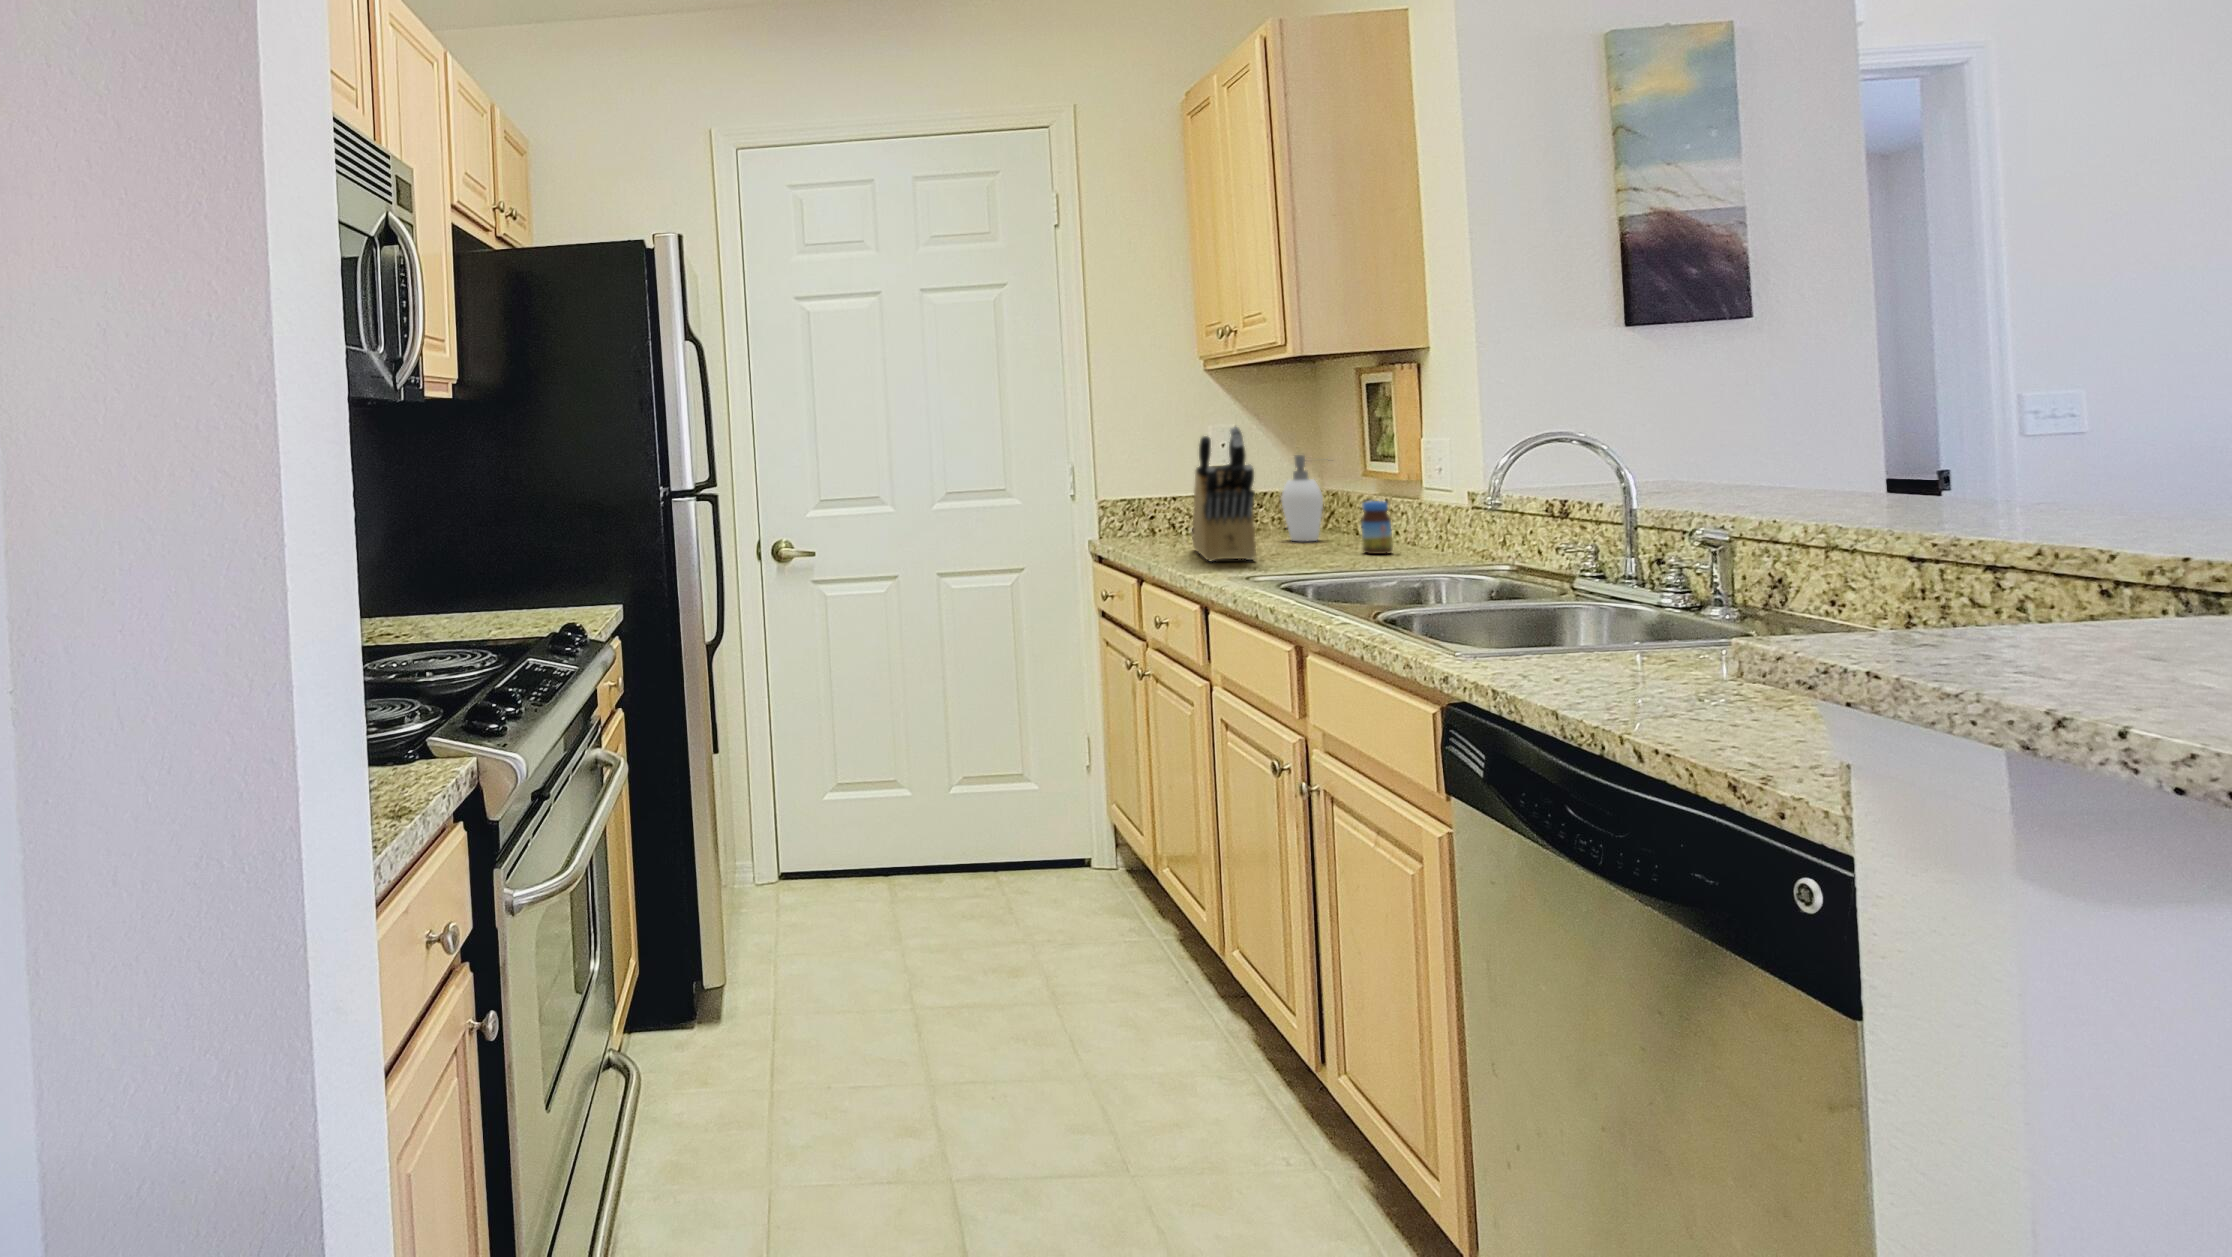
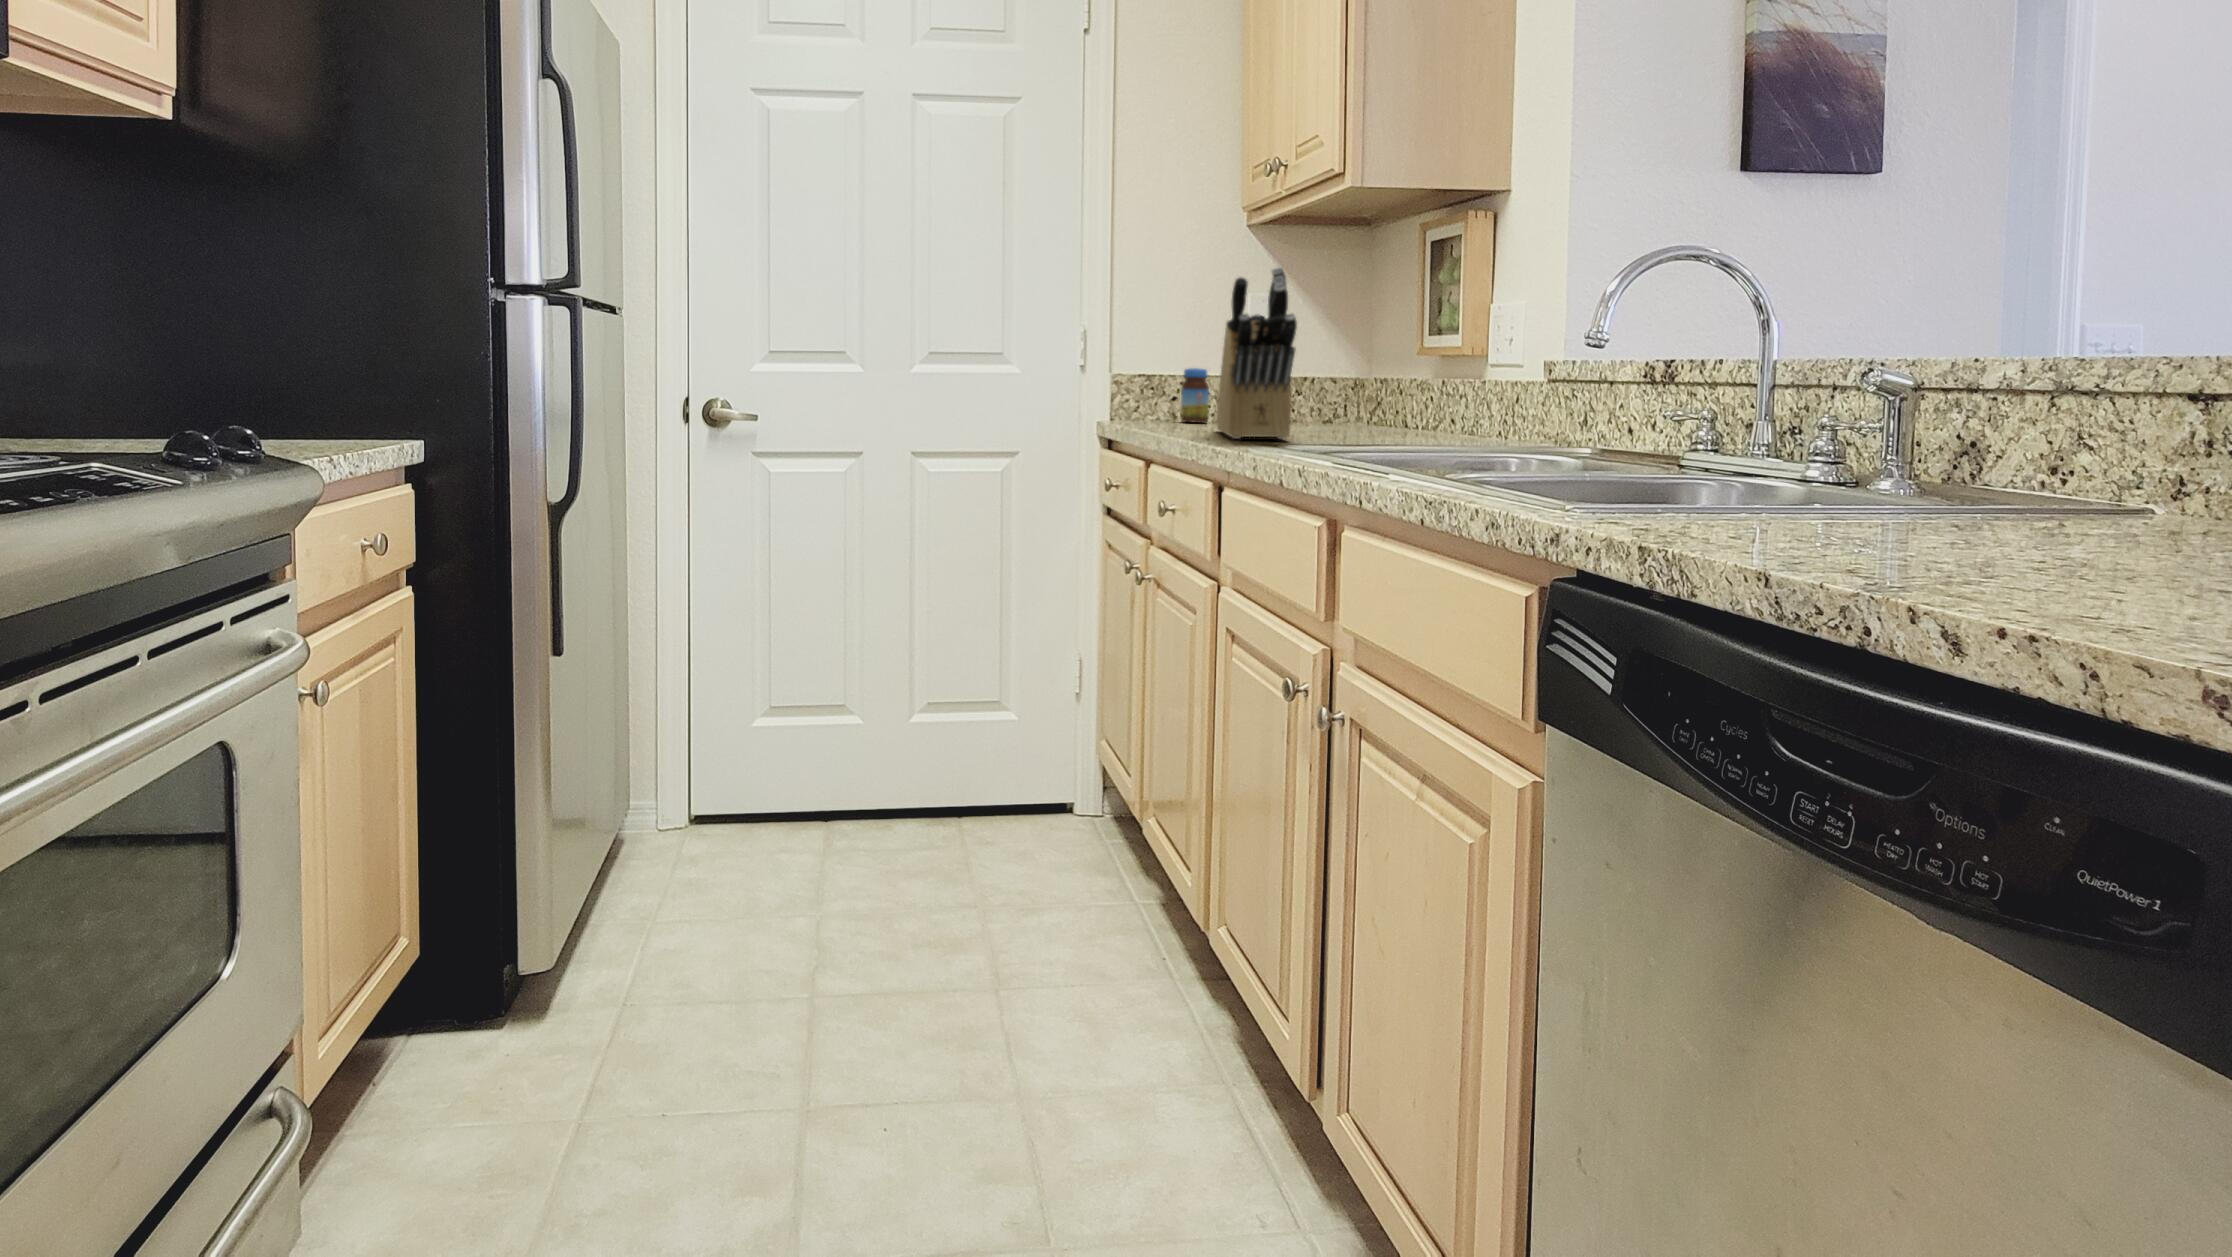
soap dispenser: present [1281,455,1323,541] -> none [1324,325,1389,430]
jar: present [1361,501,1393,554] -> present [1181,368,1209,423]

